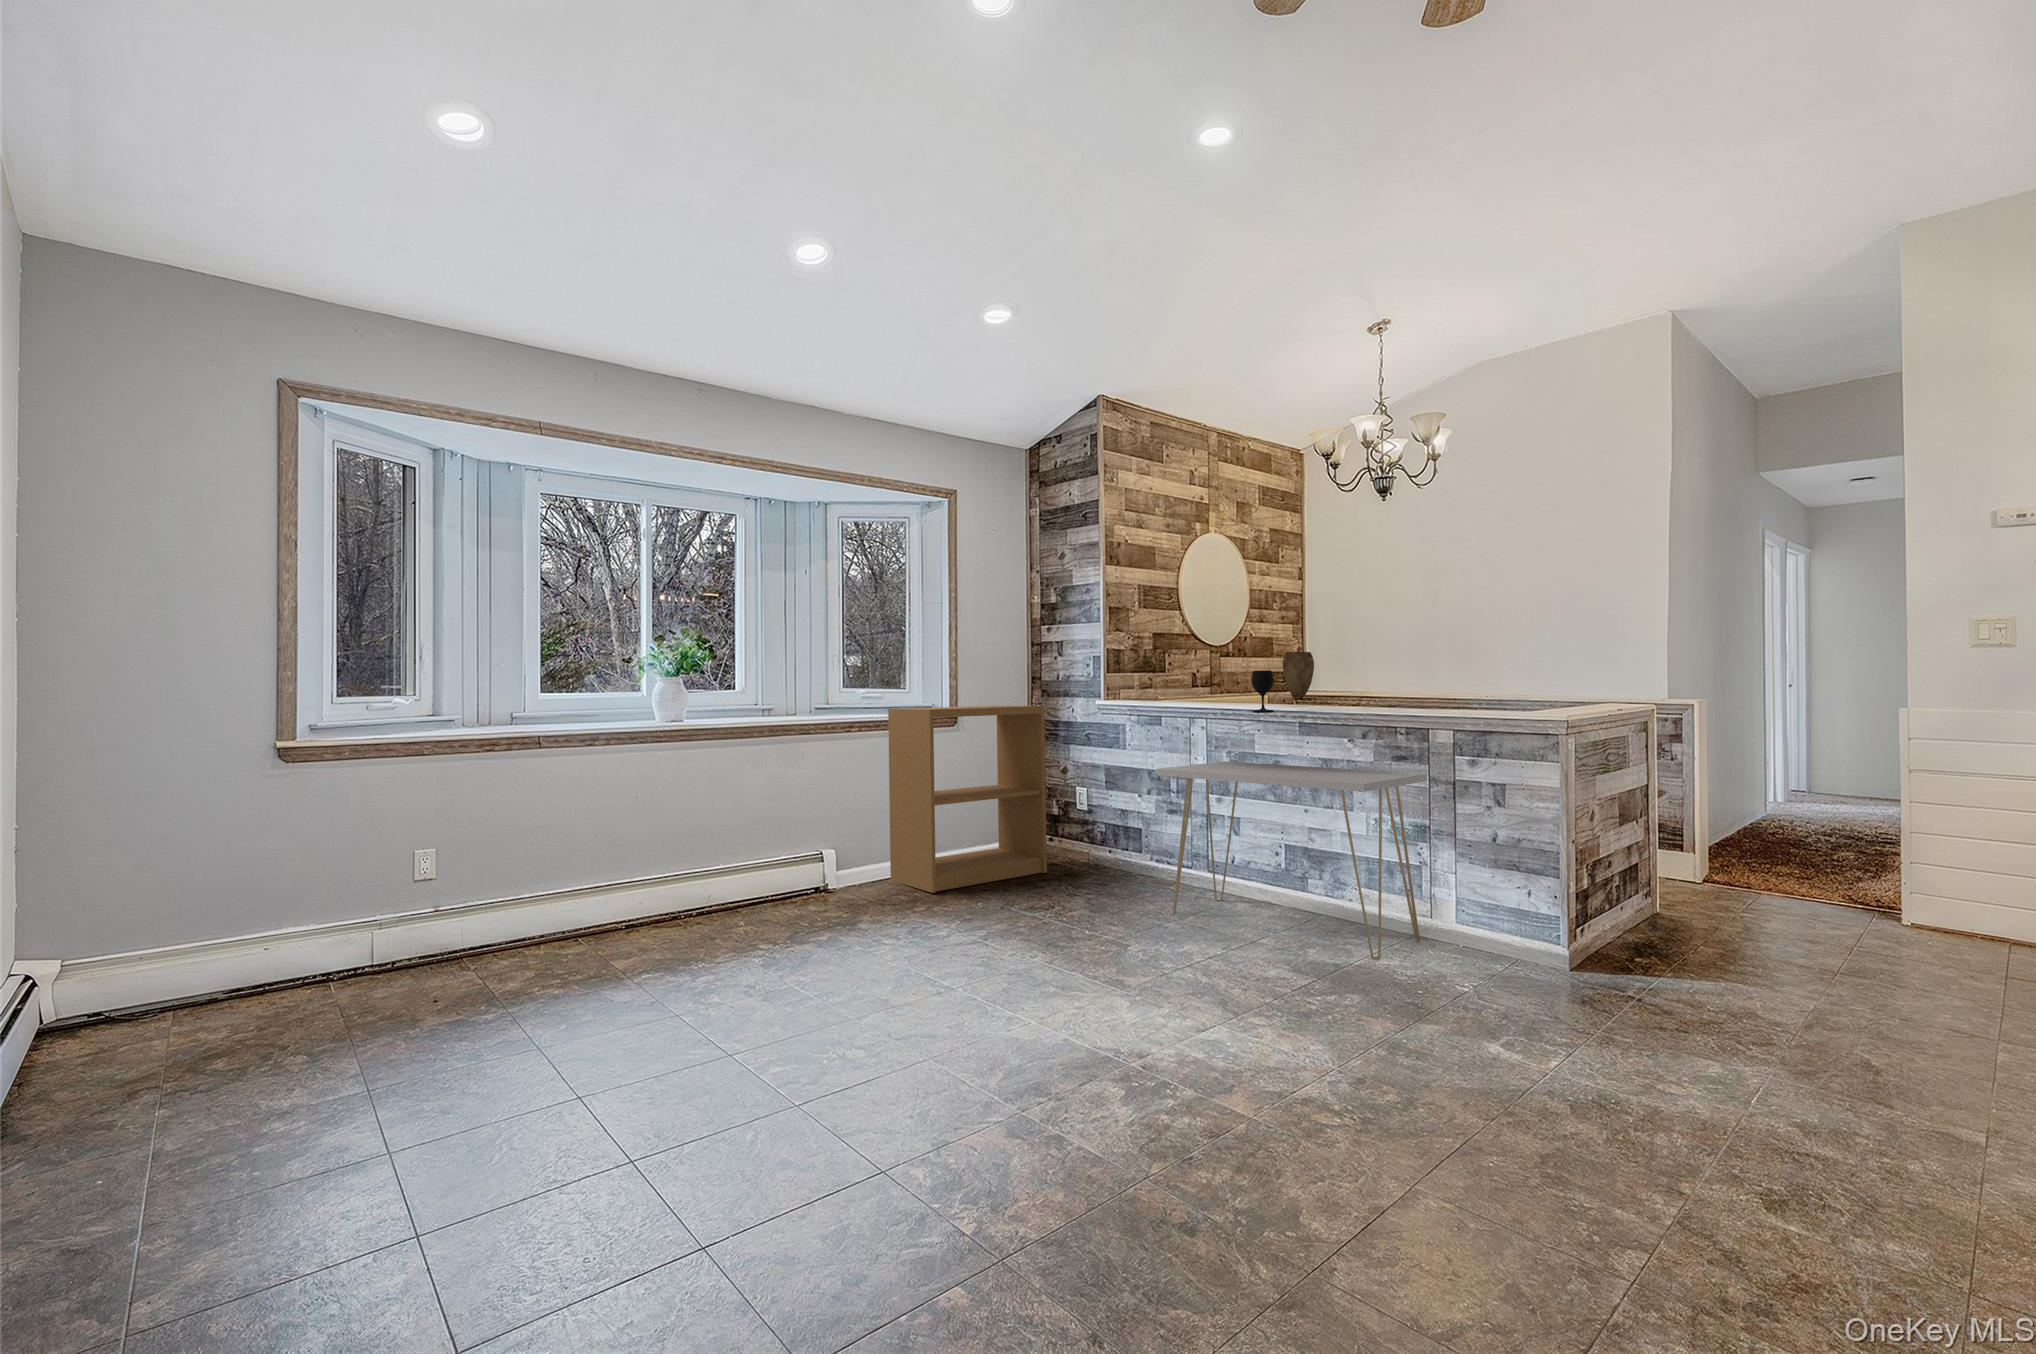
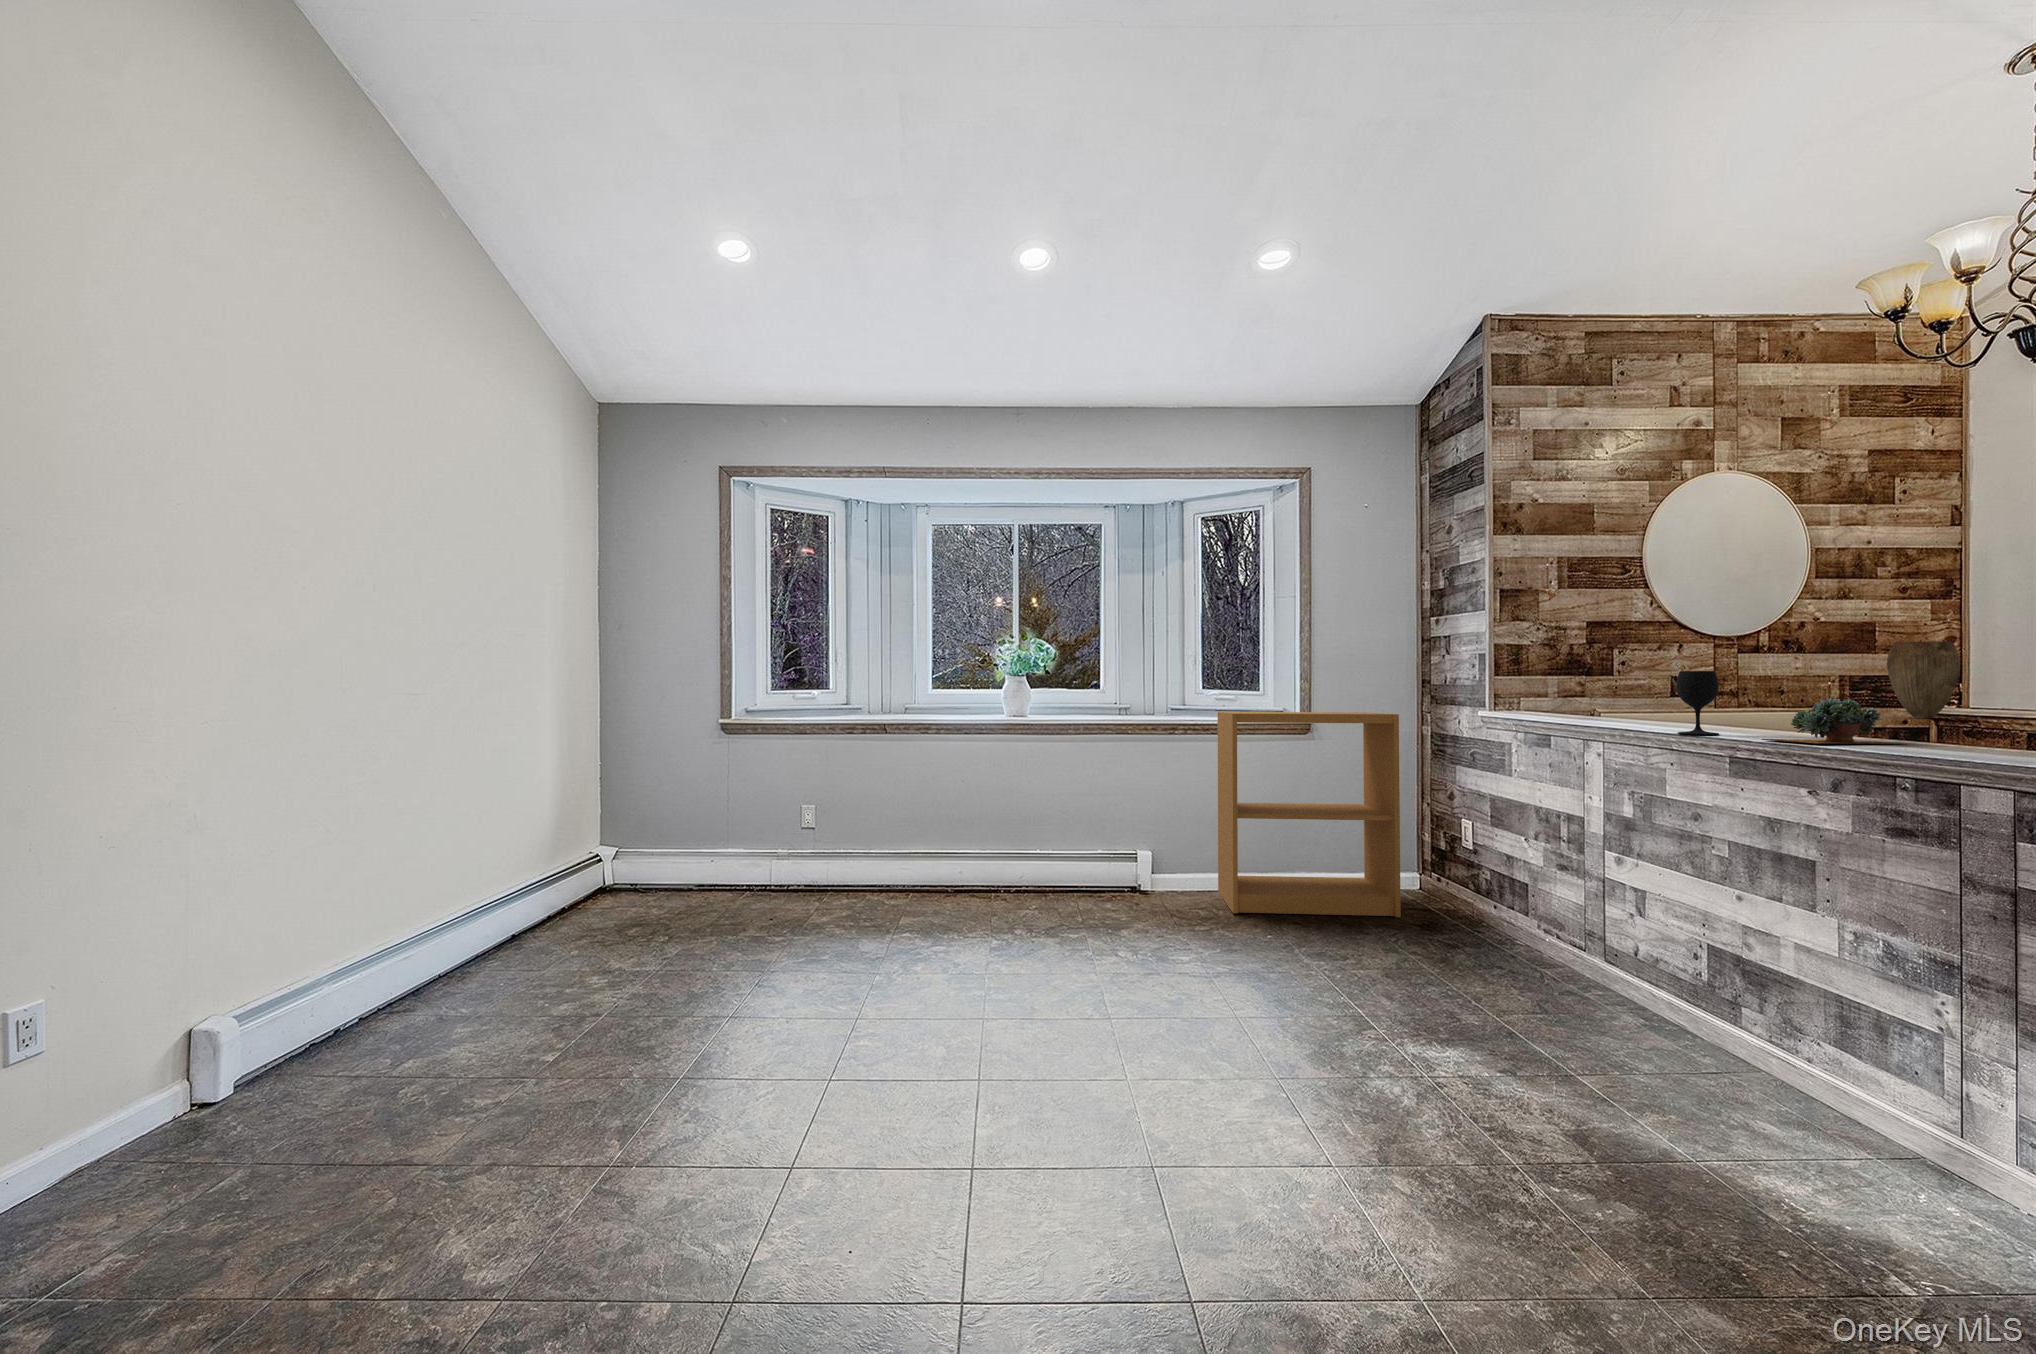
succulent plant: none [1309,687,1370,713] -> present [1761,698,1908,744]
console table: present [1156,761,1427,960] -> none [1461,803,1944,1185]

